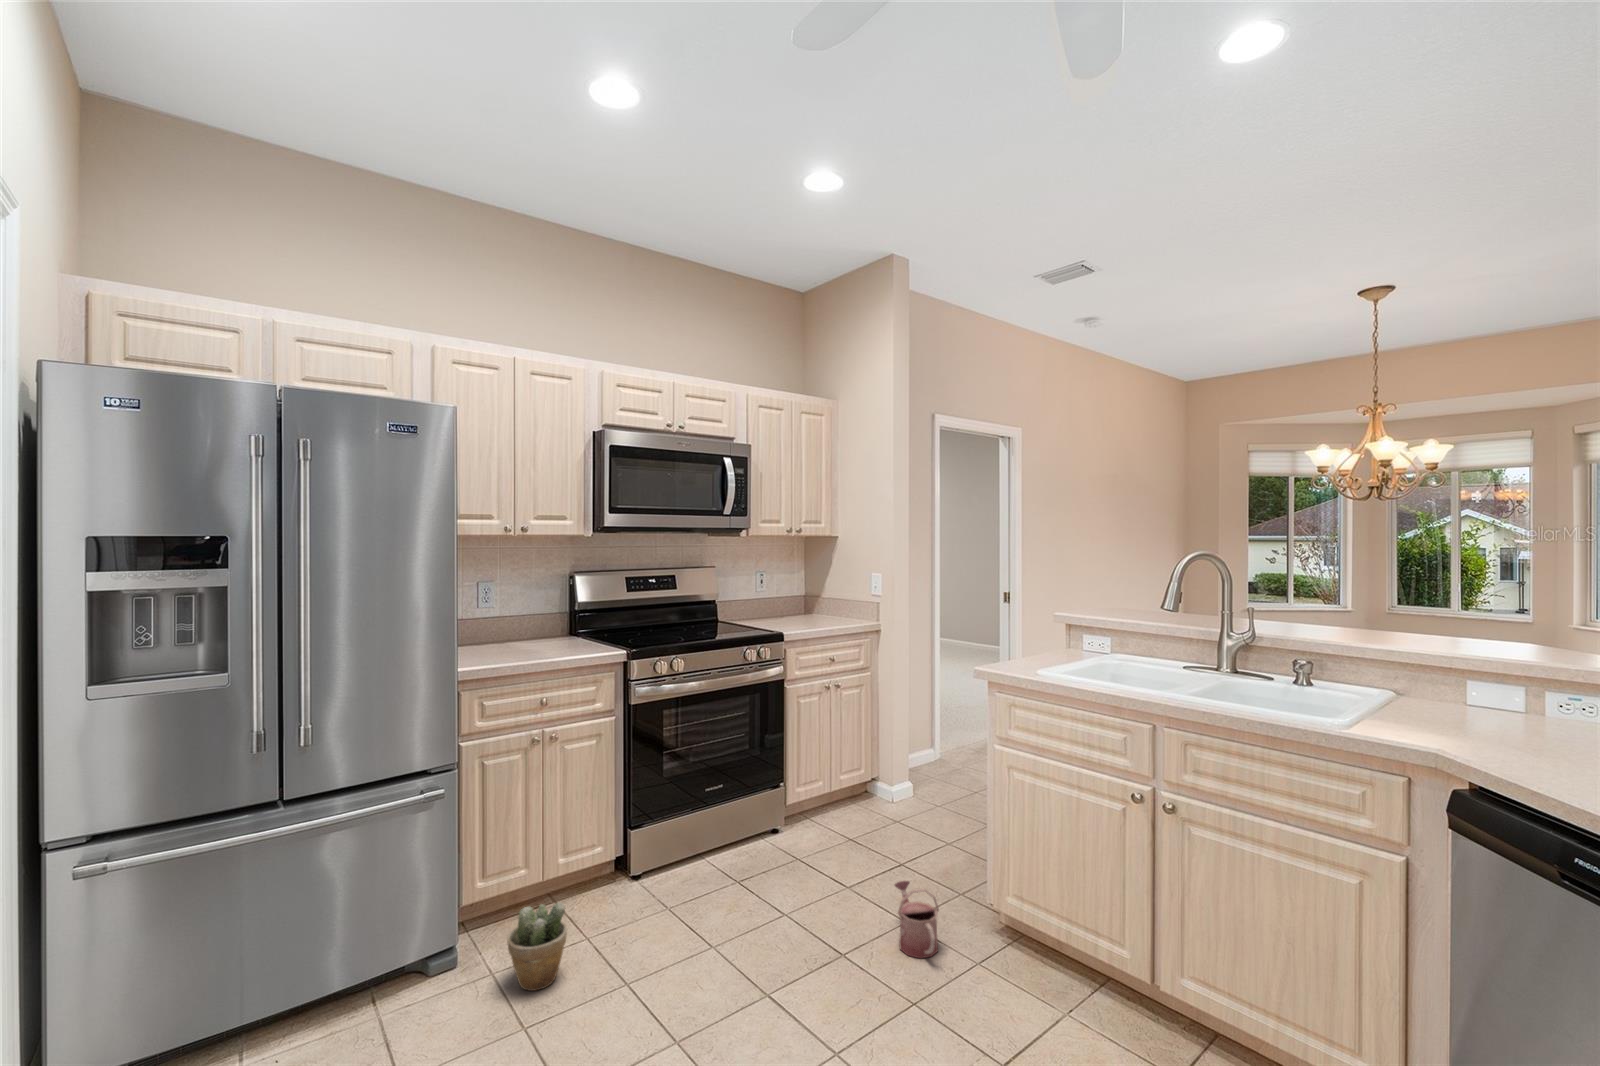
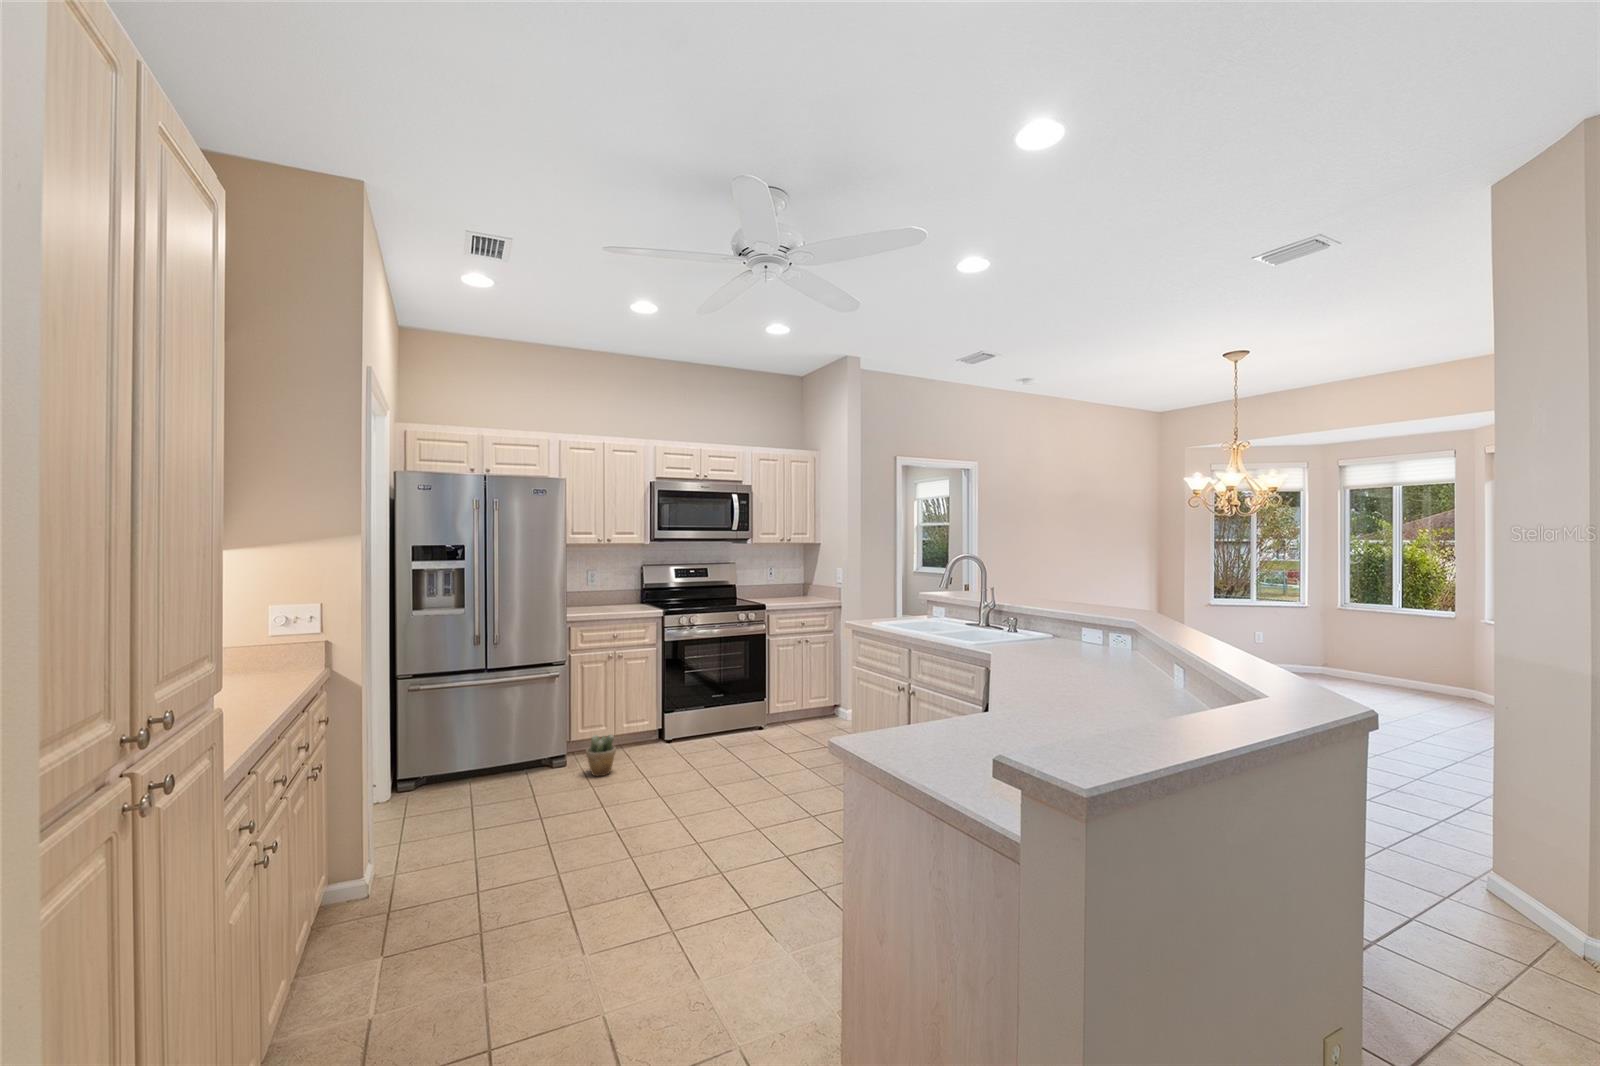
watering can: present [895,881,939,958] -> none [790,744,815,782]

